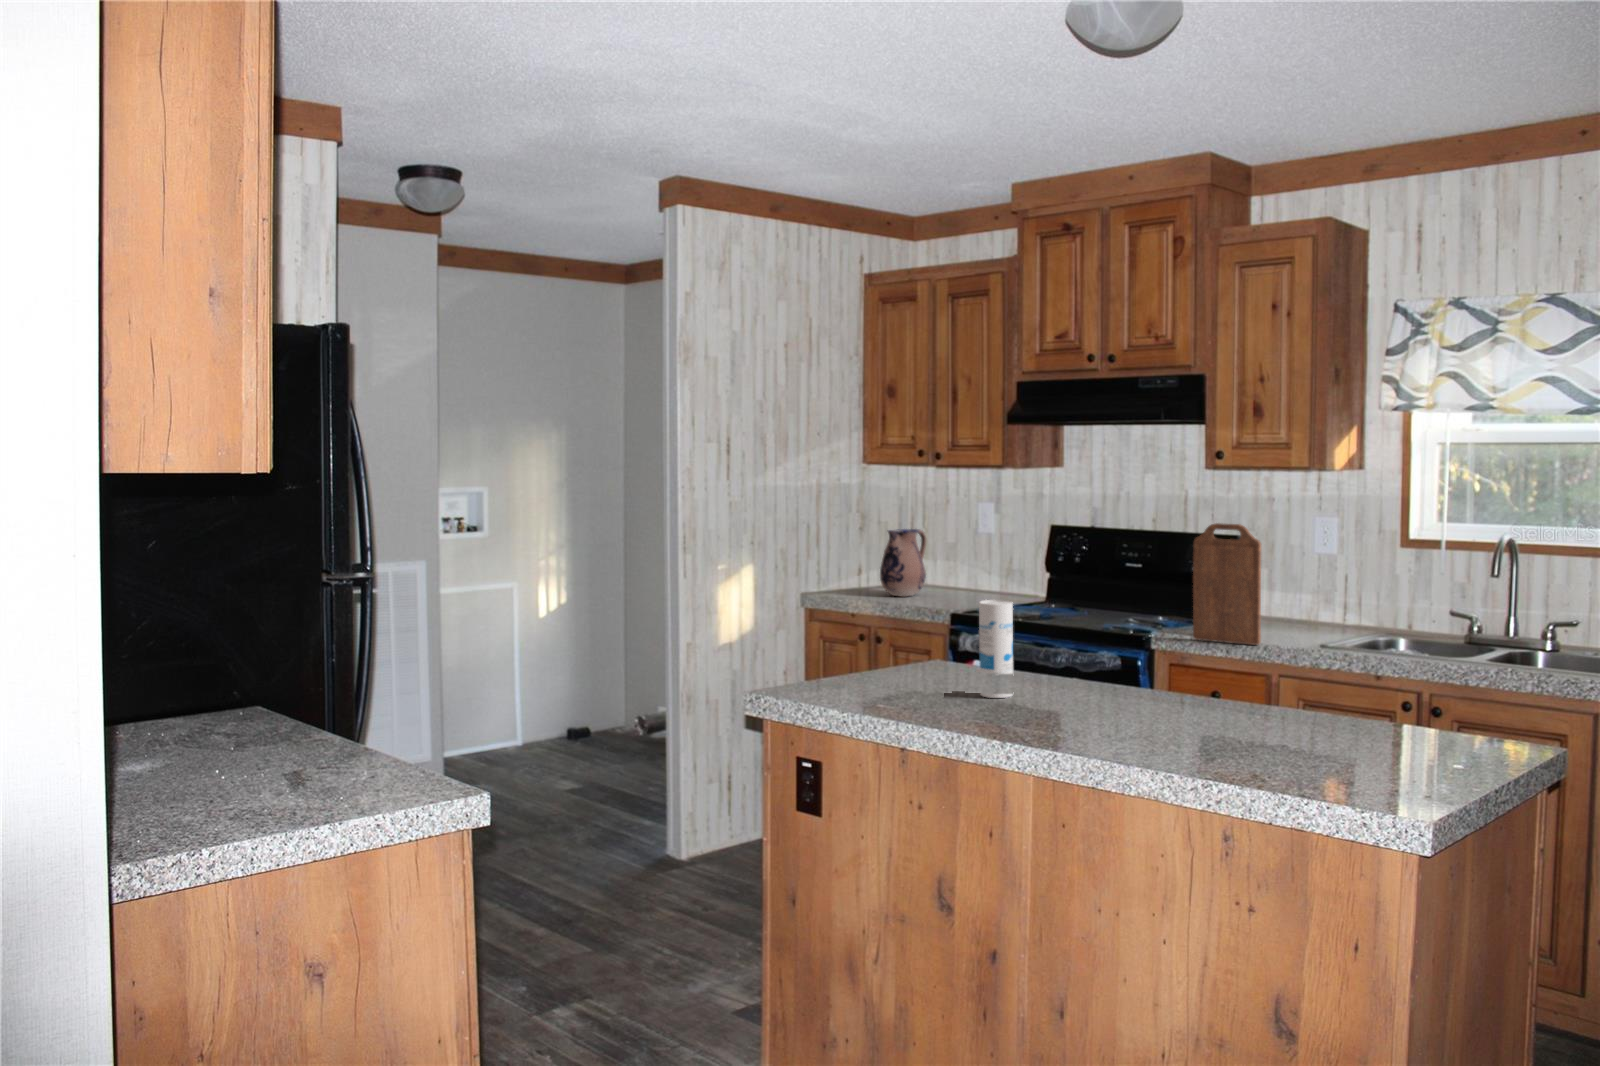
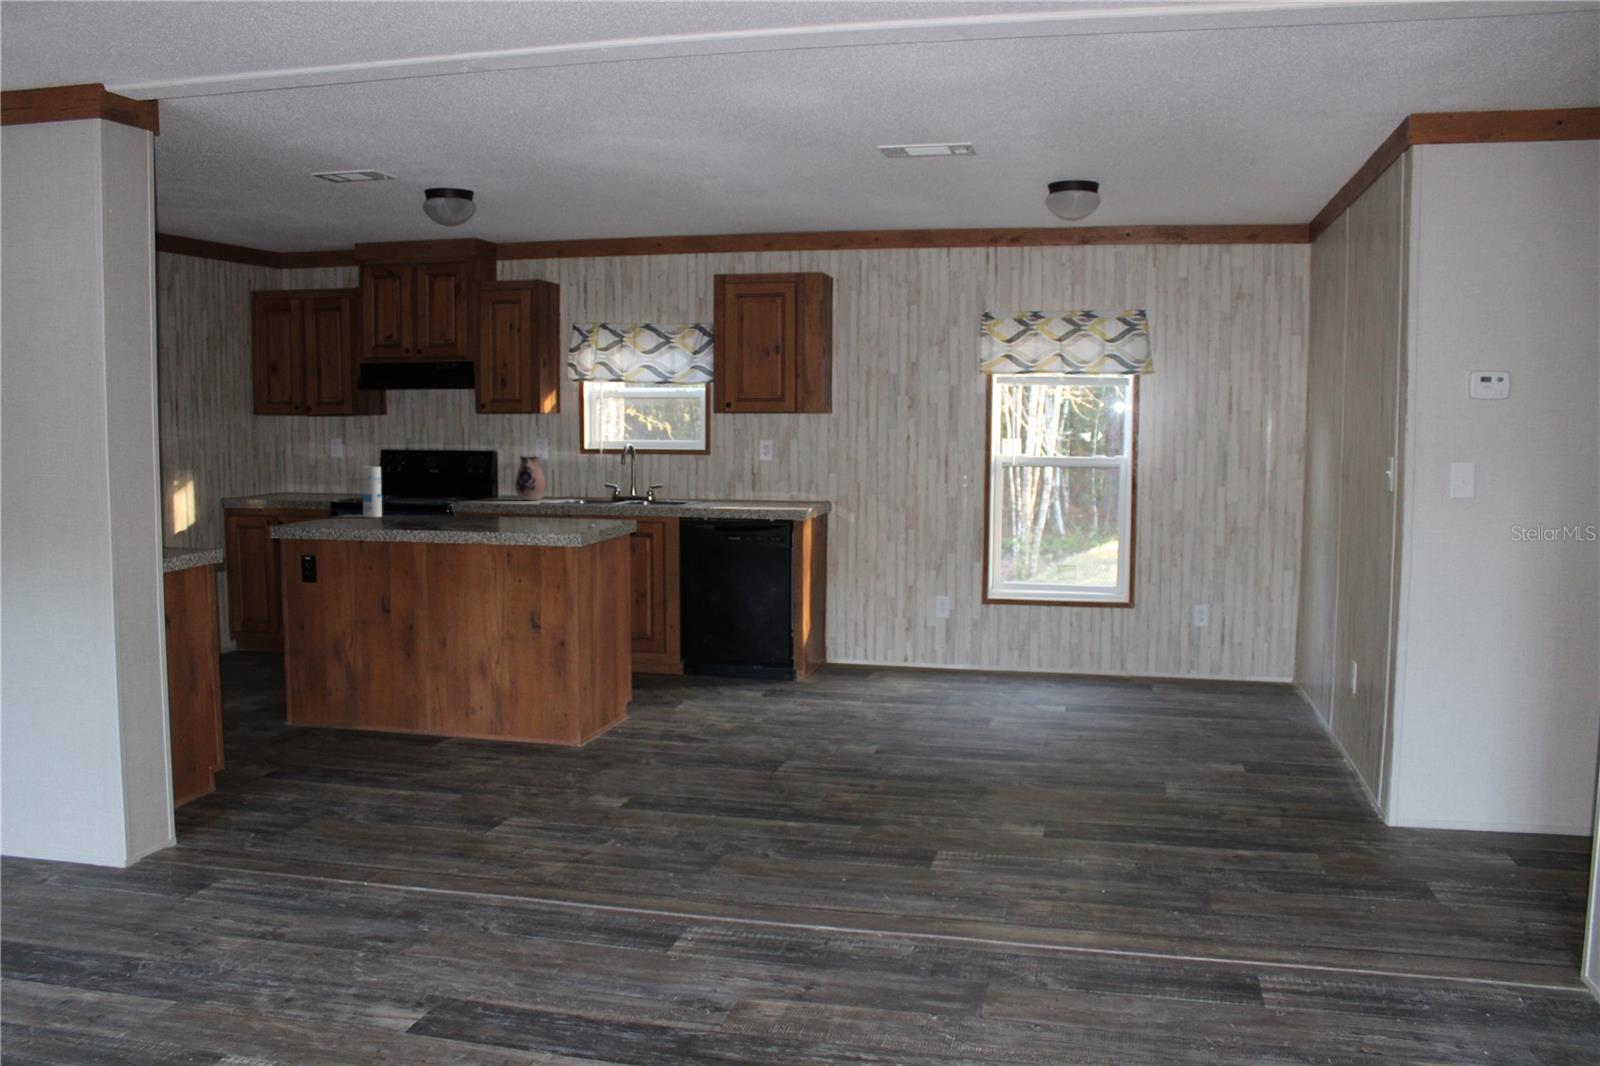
cutting board: present [1193,523,1261,645] -> none [472,439,510,504]
ceramic pitcher: present [880,529,926,597] -> present [515,456,546,500]

